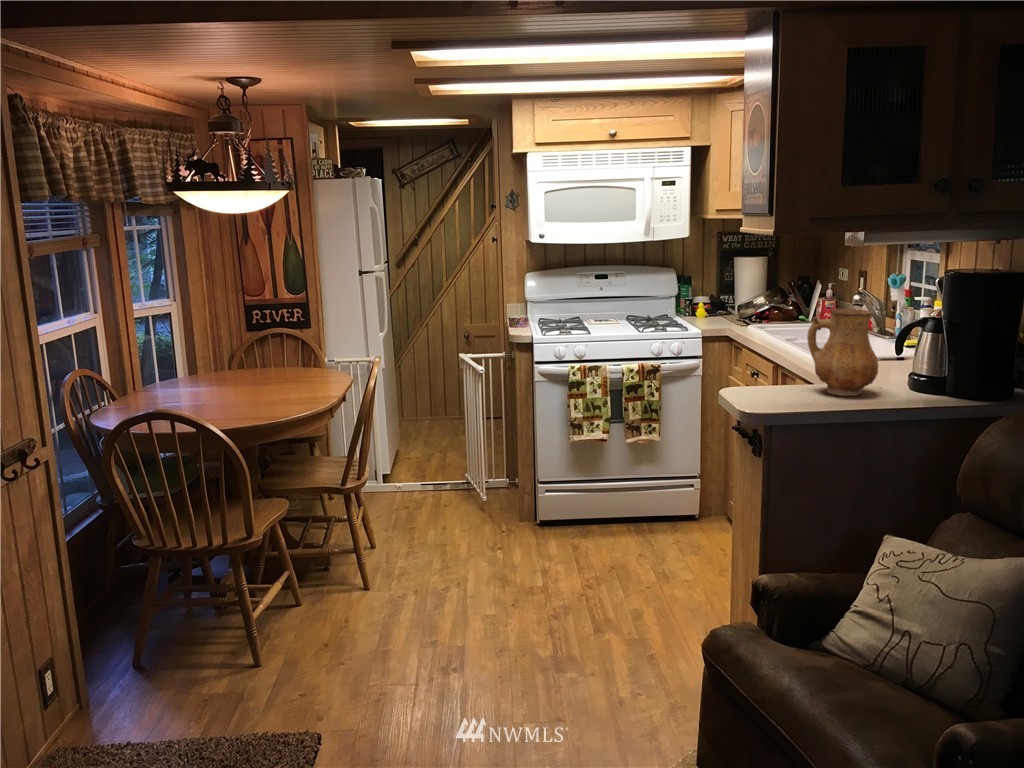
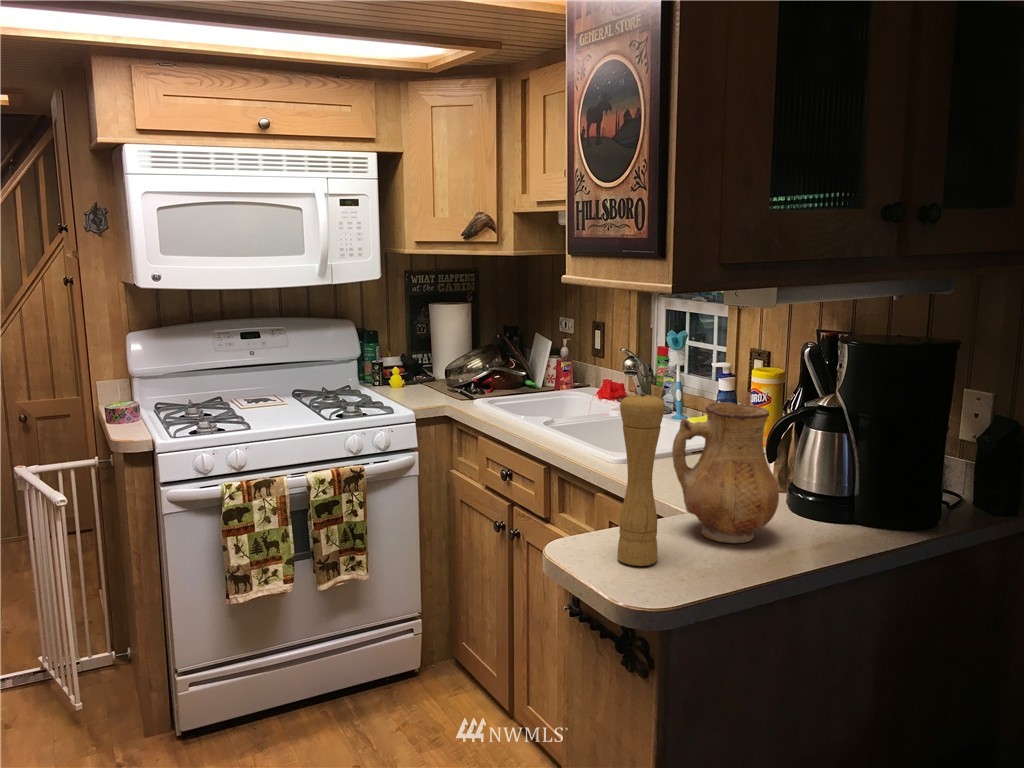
pepper mill: none [757,296,788,398] -> present [618,393,665,566]

